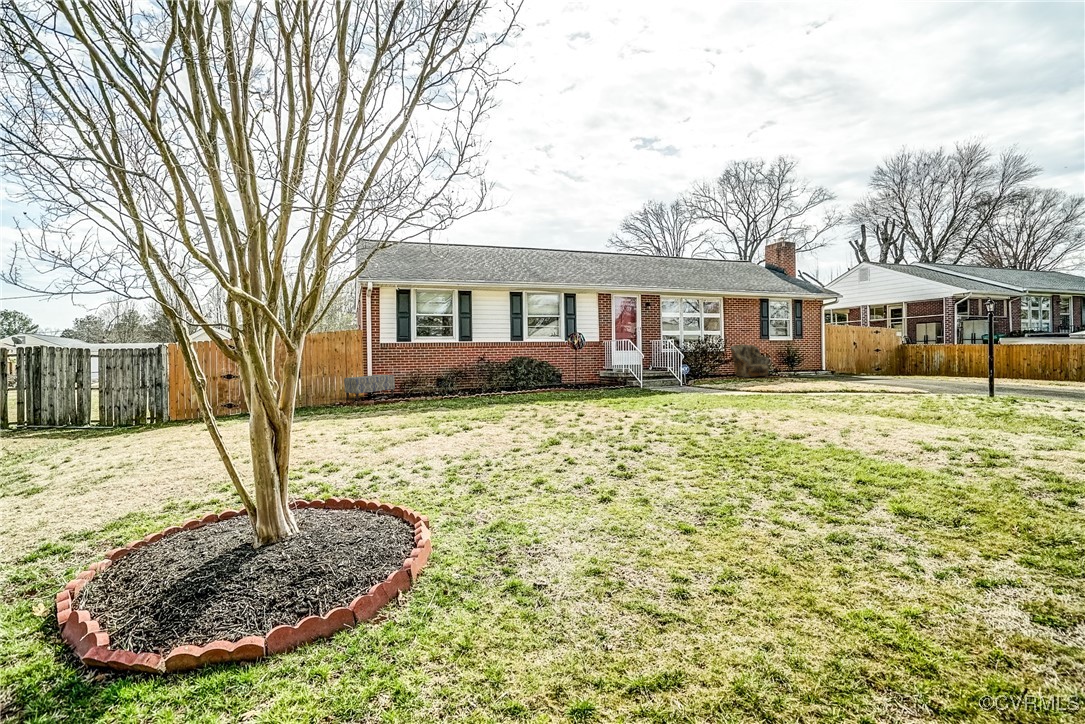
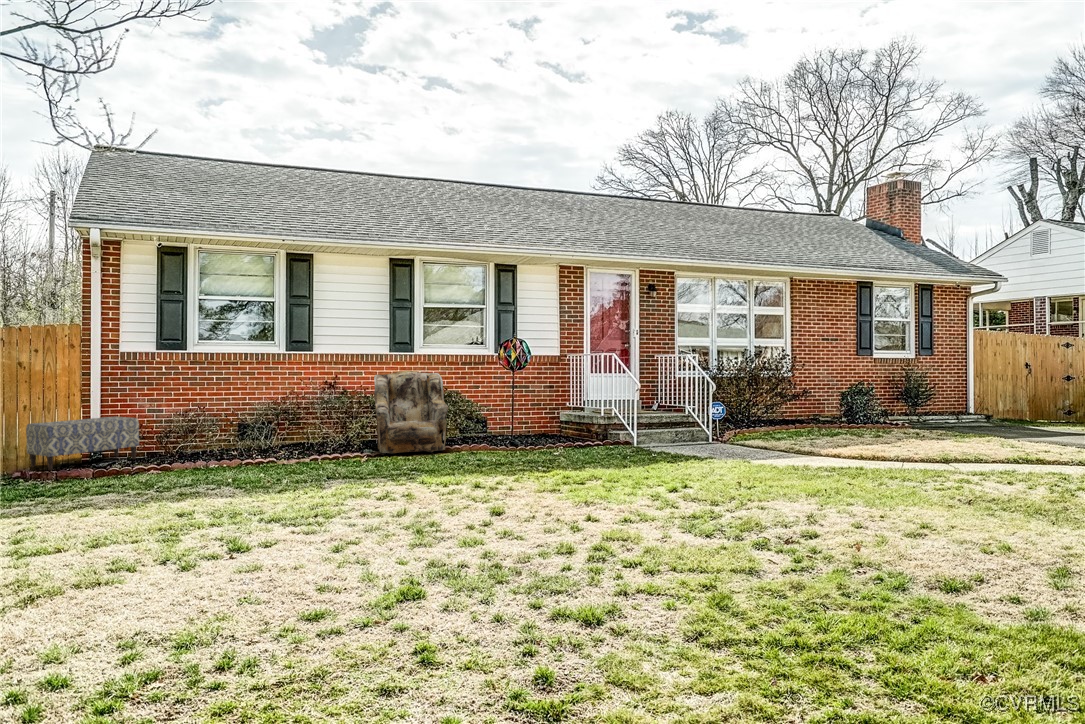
armchair: present [730,344,769,377] -> present [374,371,448,454]

